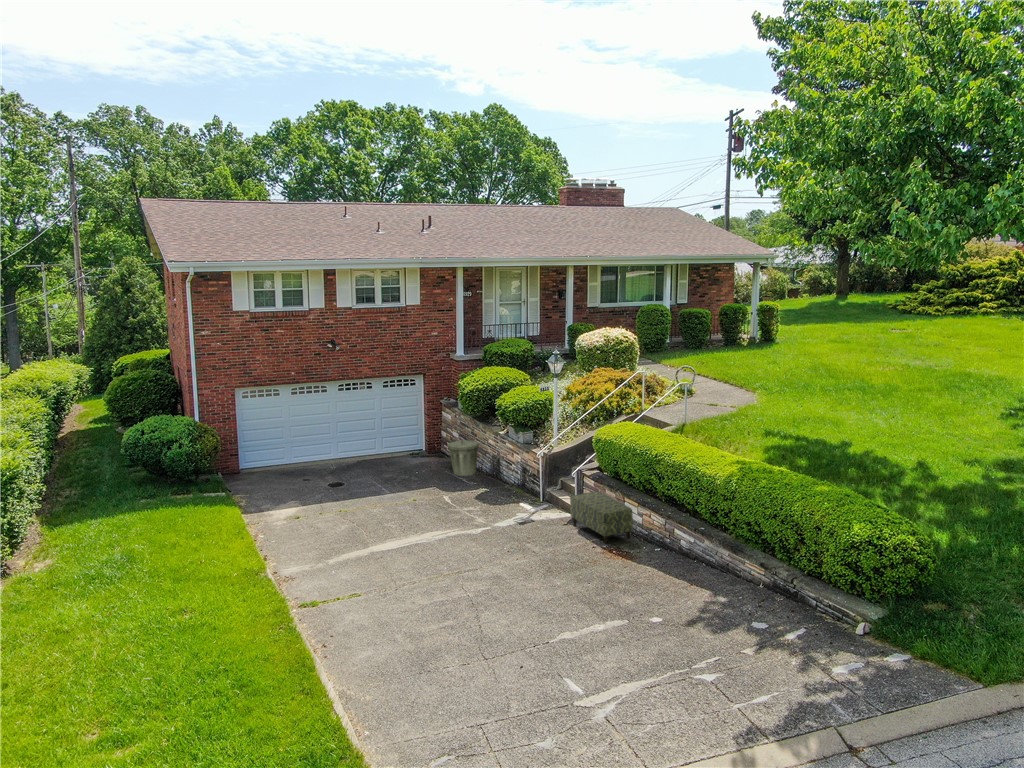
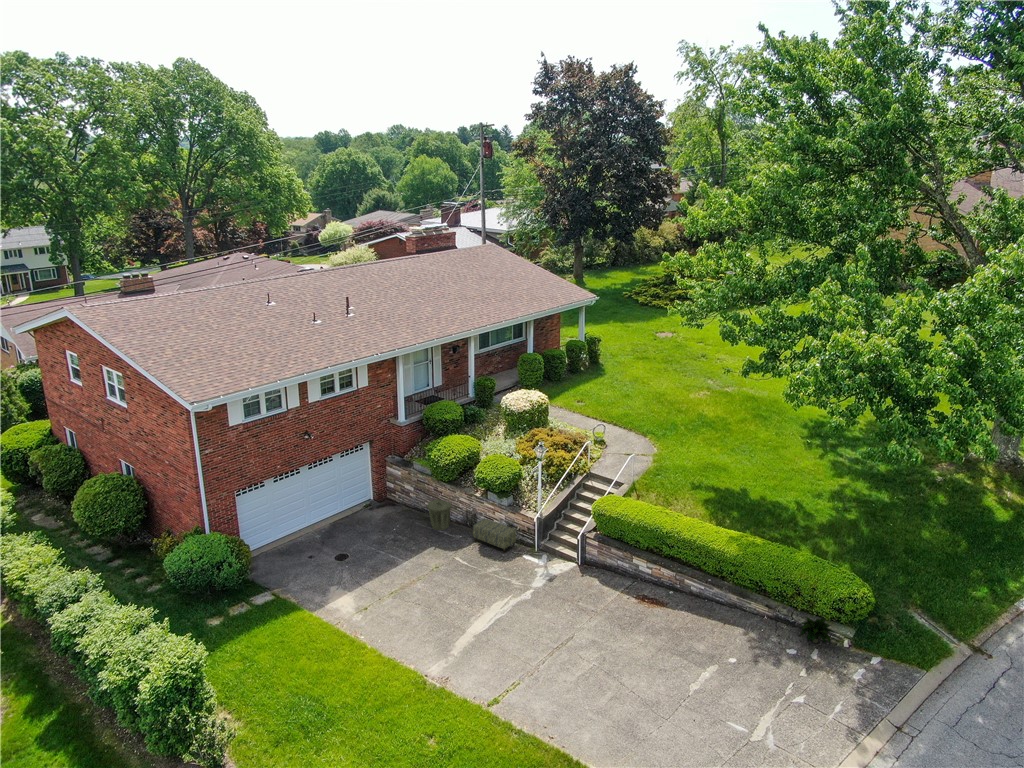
bench: present [570,491,633,544] -> present [473,518,516,553]
potted plant: none [785,574,855,626] -> present [800,617,836,643]

